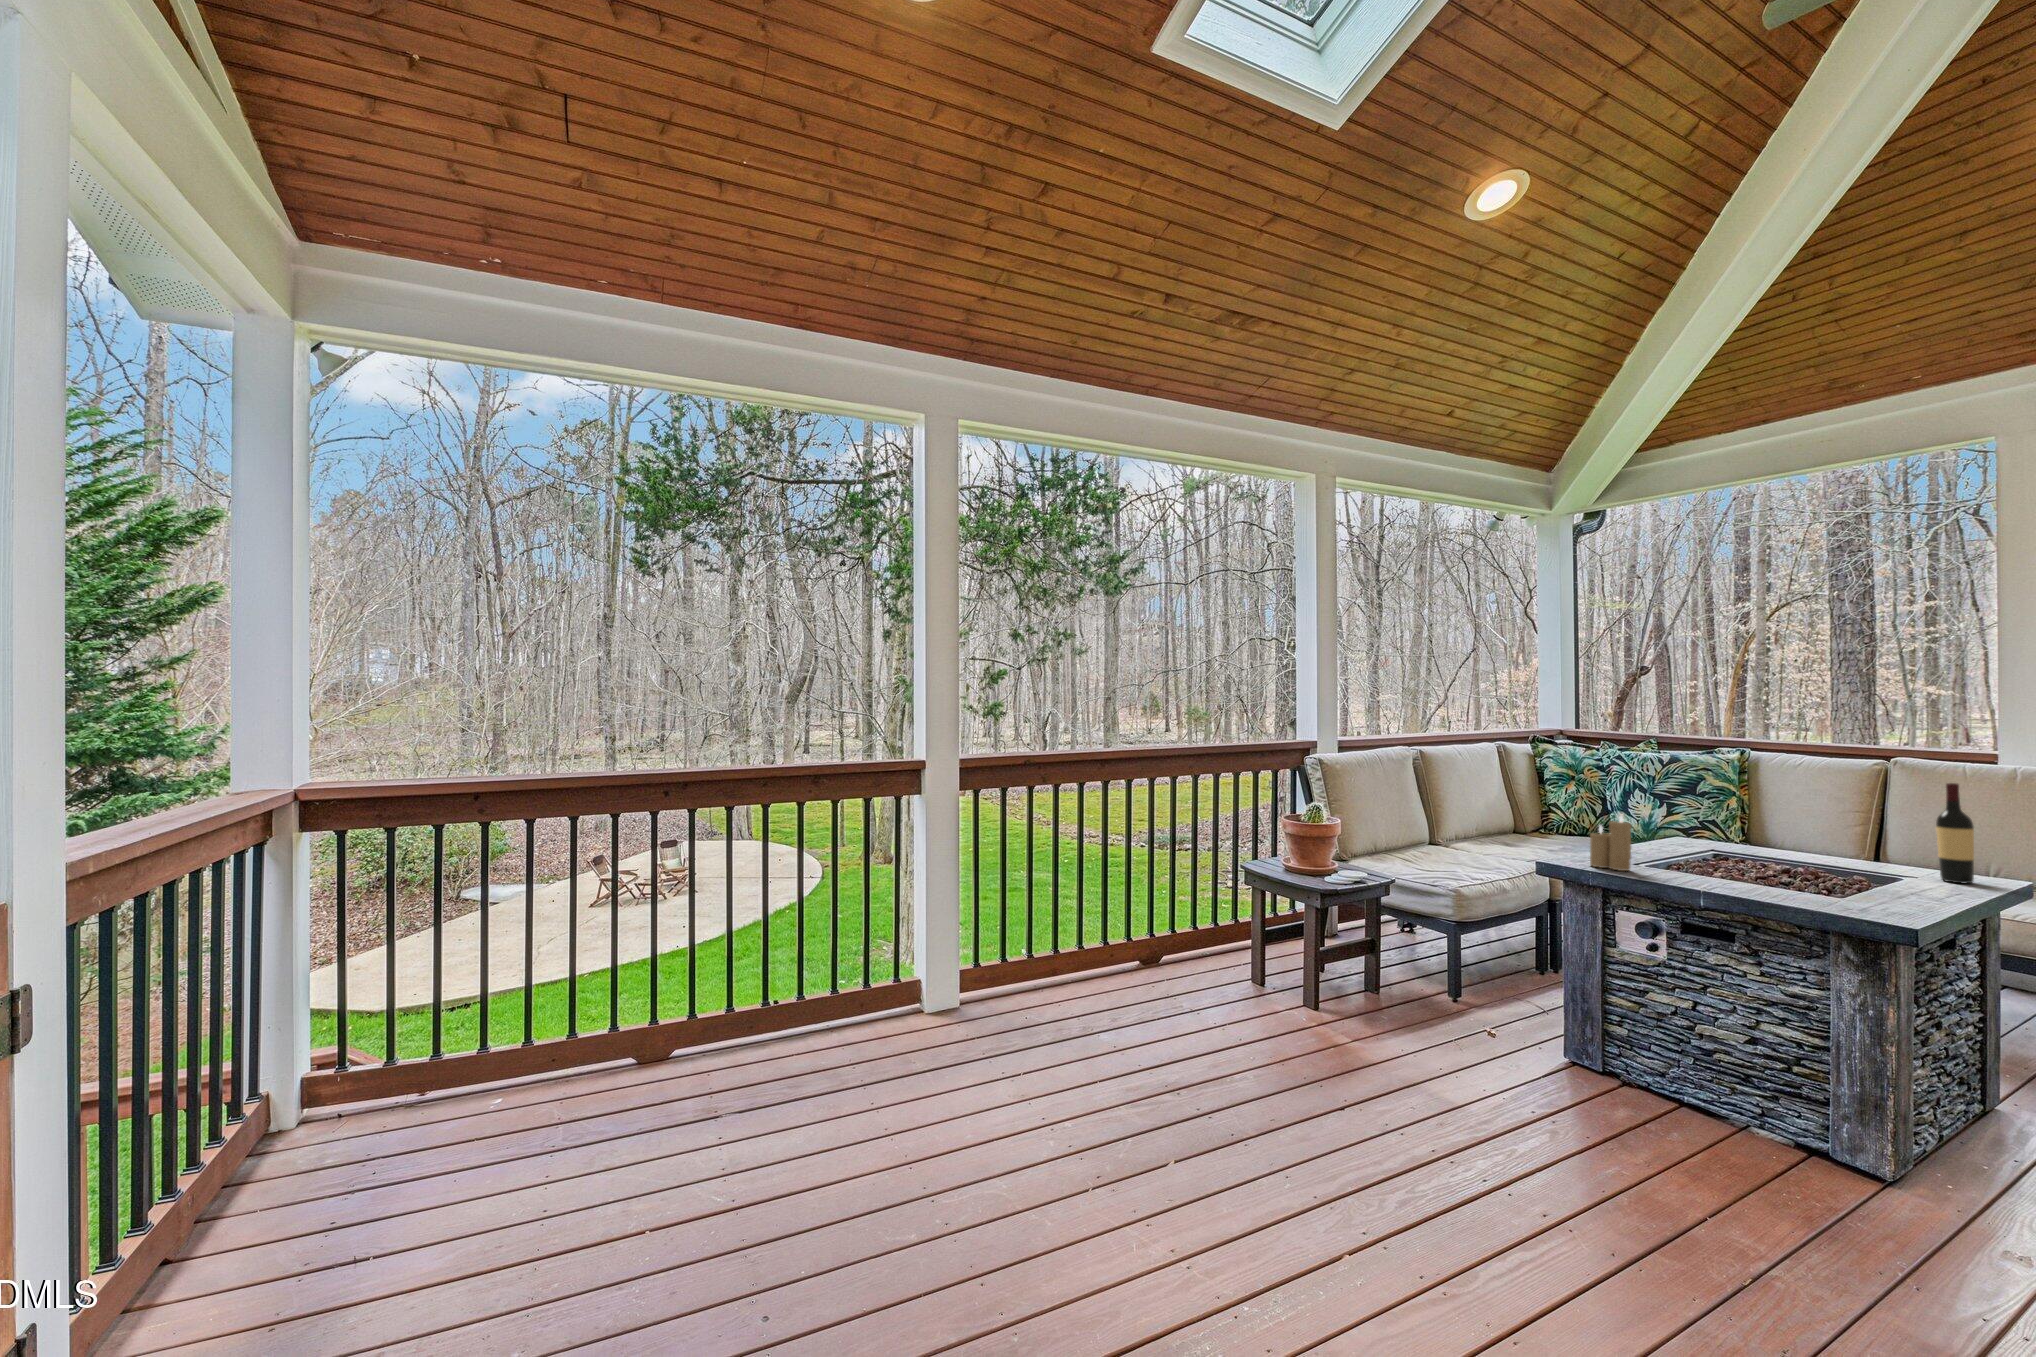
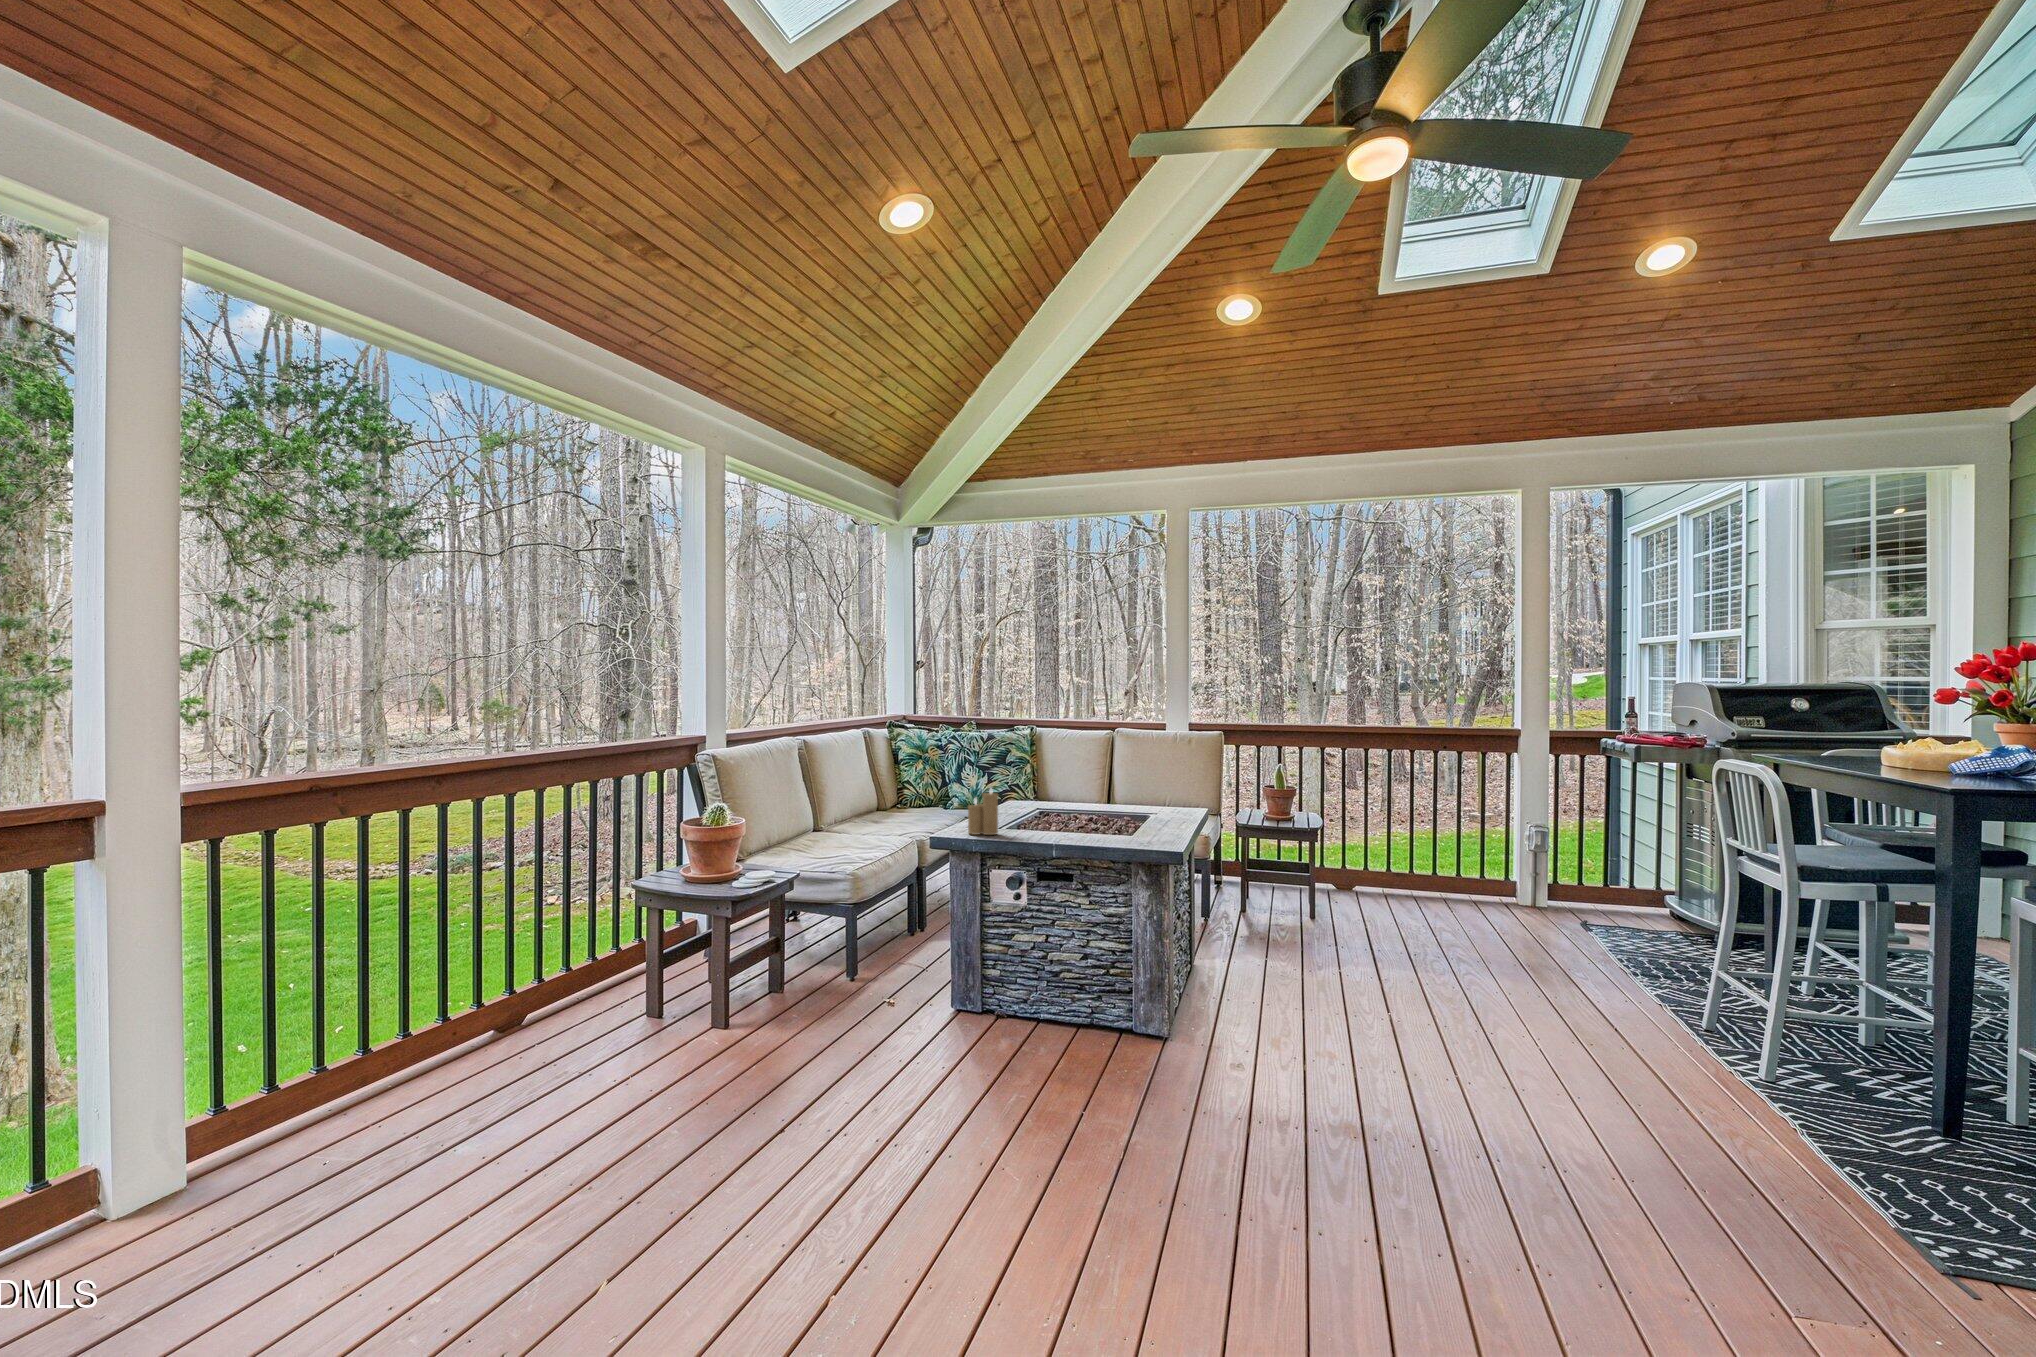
wine bottle: present [1936,783,1974,884] -> none [1168,742,1186,813]

